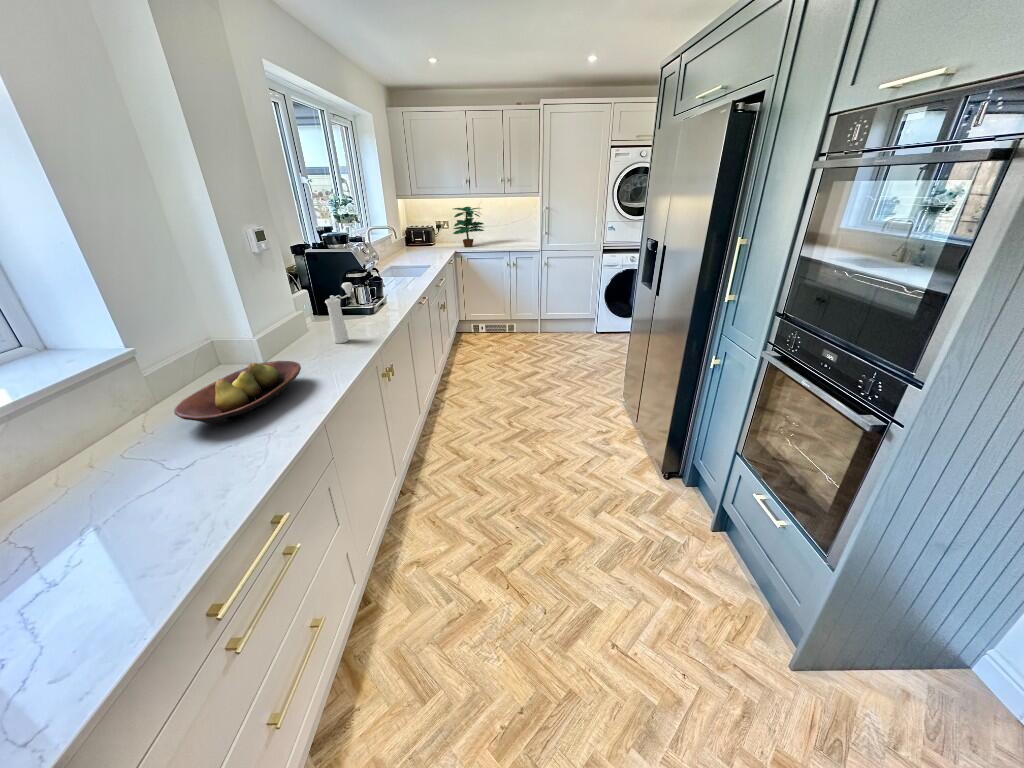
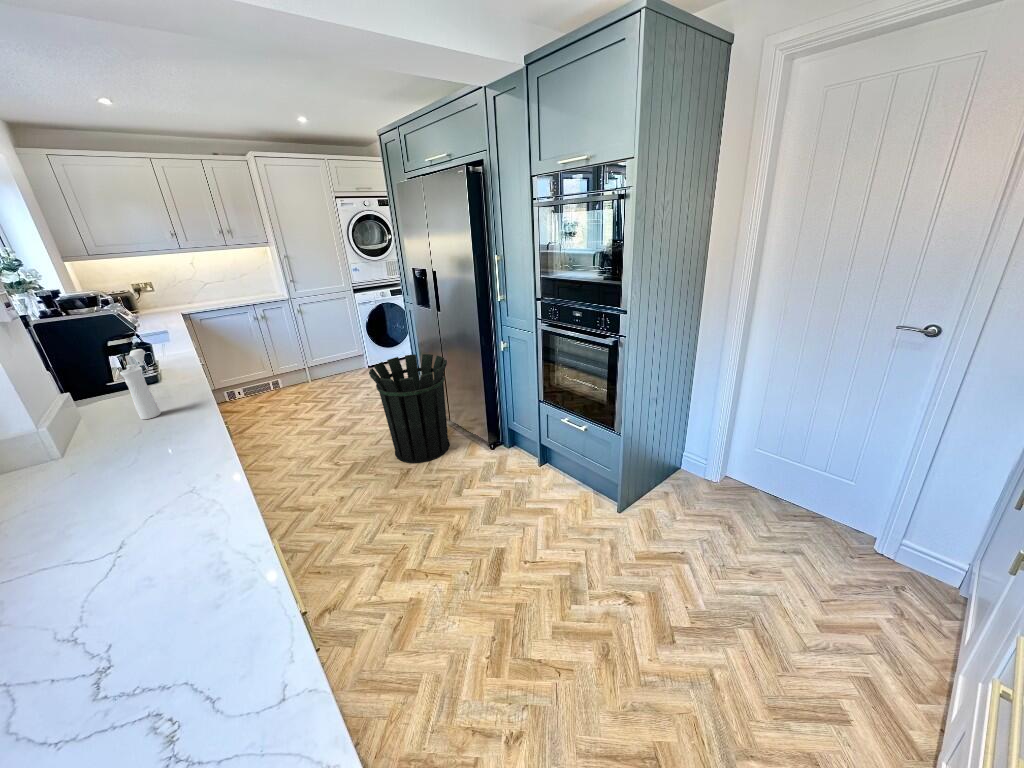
potted plant: present [453,207,484,247] -> none [155,265,209,310]
waste bin: none [555,337,645,460] -> present [369,354,450,463]
fruit bowl: present [174,361,301,426] -> none [20,437,161,525]

